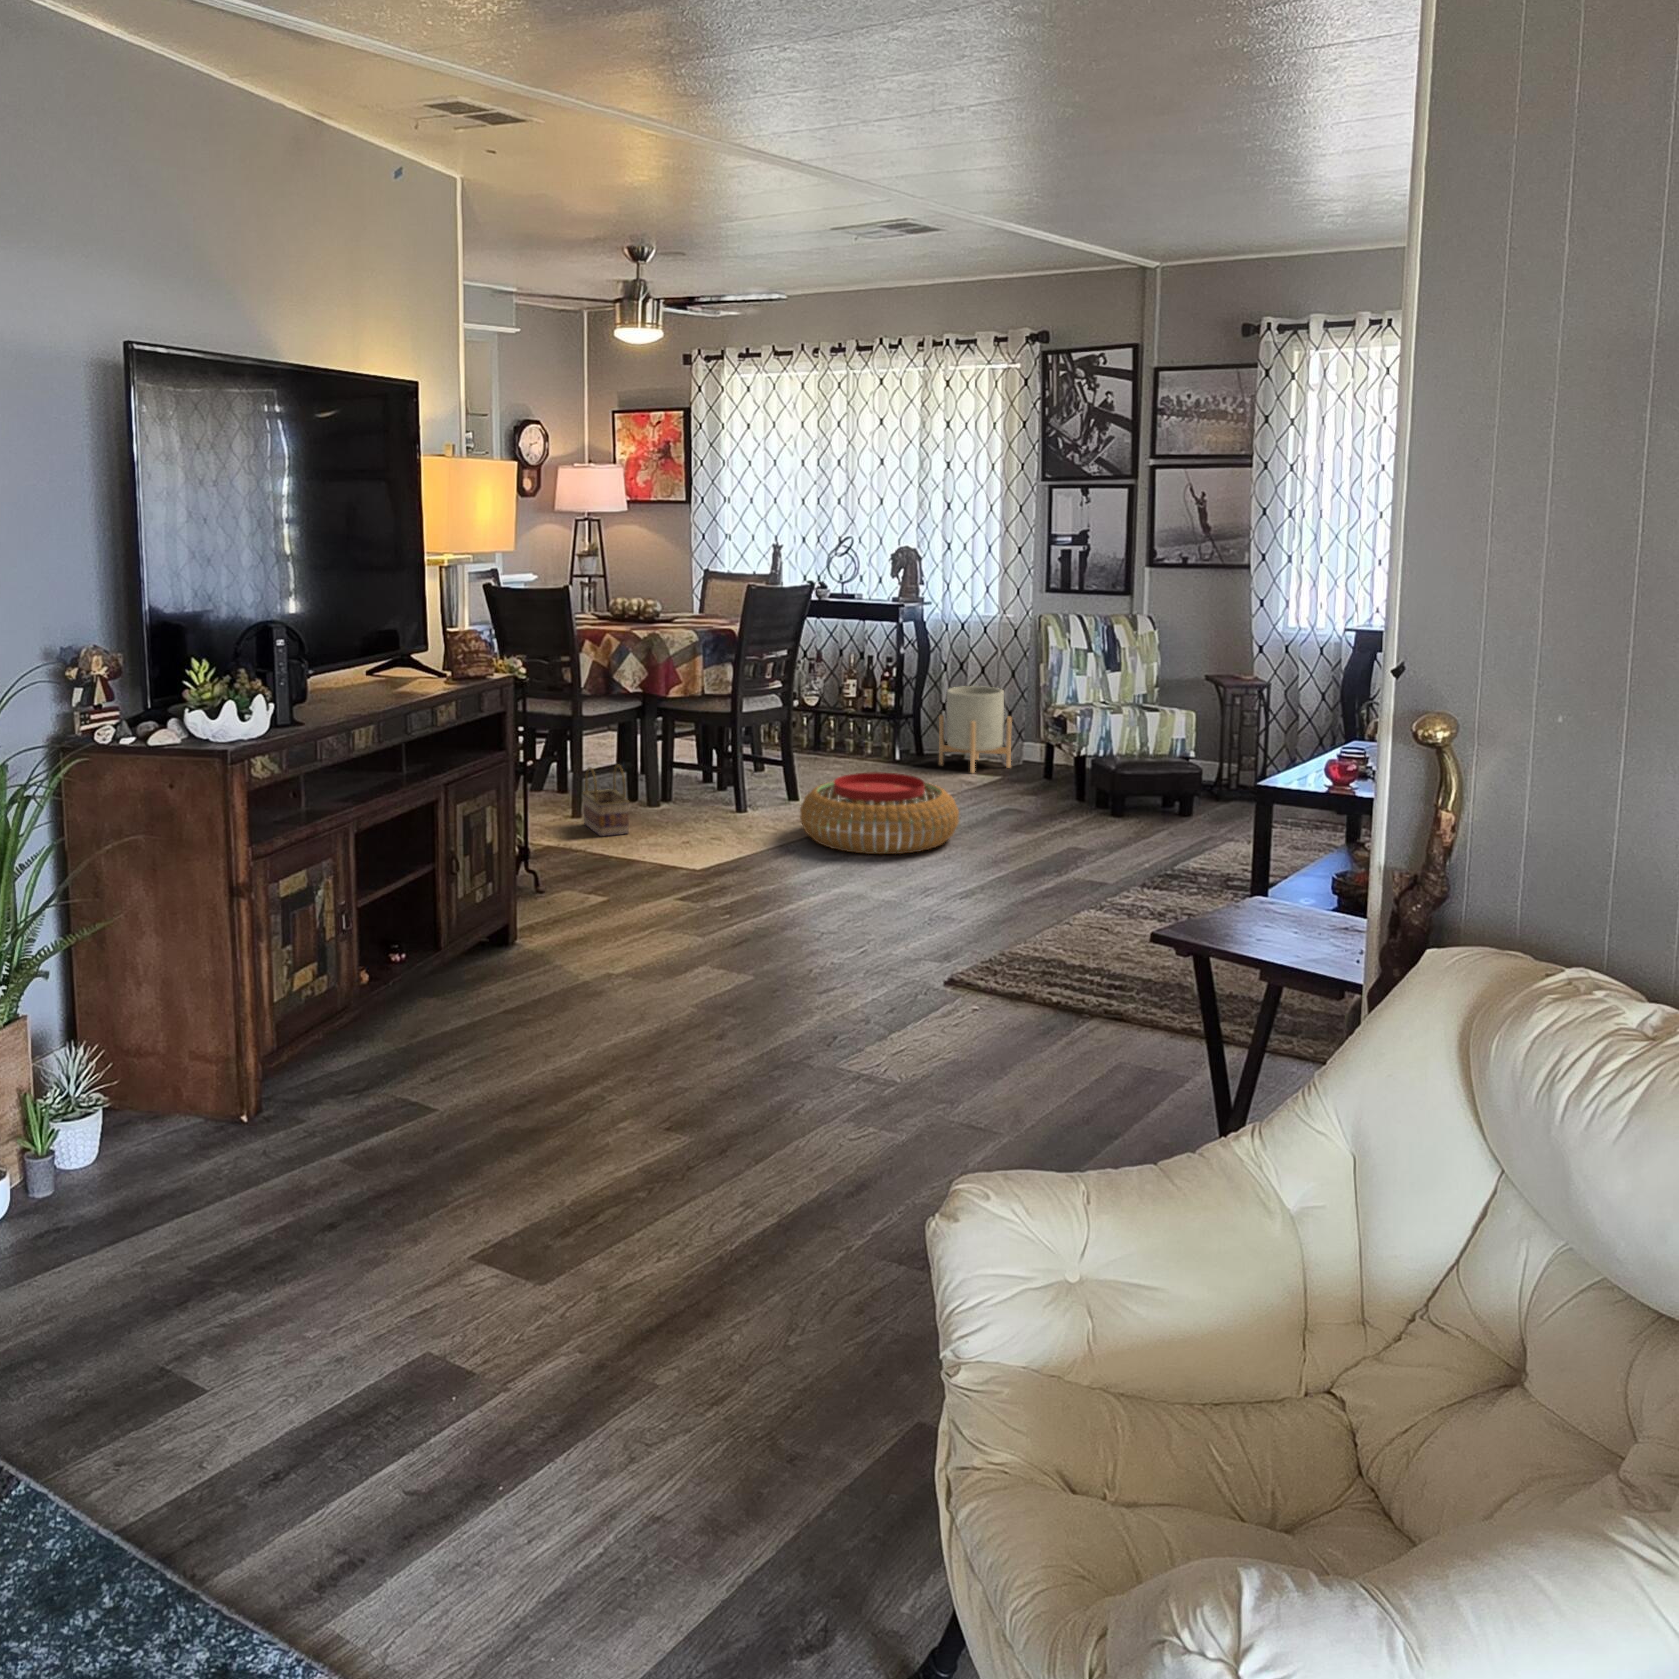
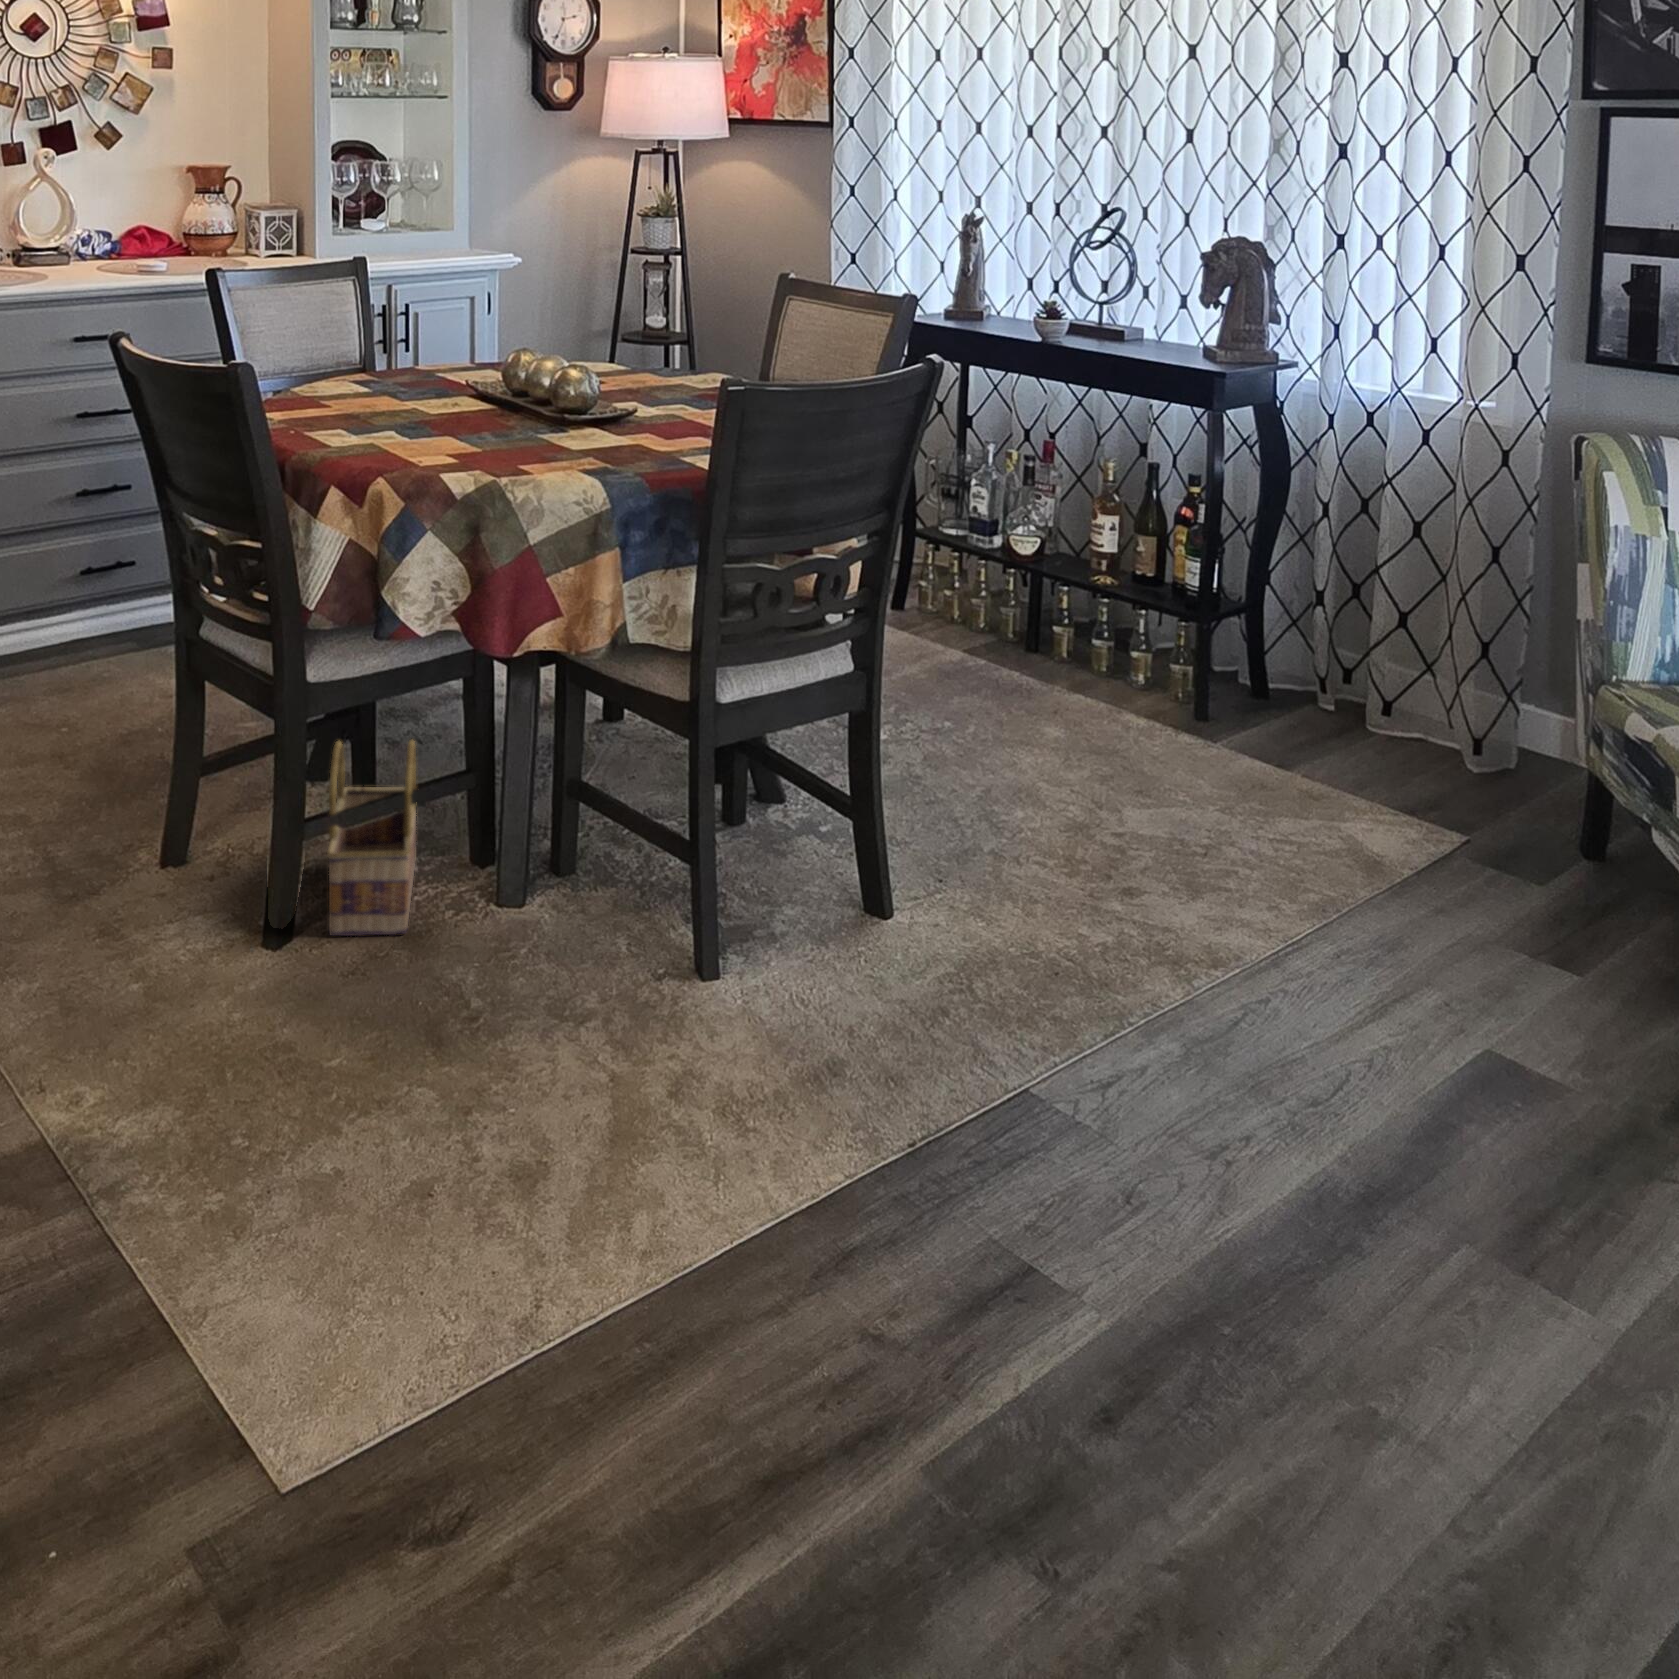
planter: present [939,686,1012,773] -> none [1294,560,1483,788]
pouf: present [800,772,959,854] -> none [820,872,1311,1251]

